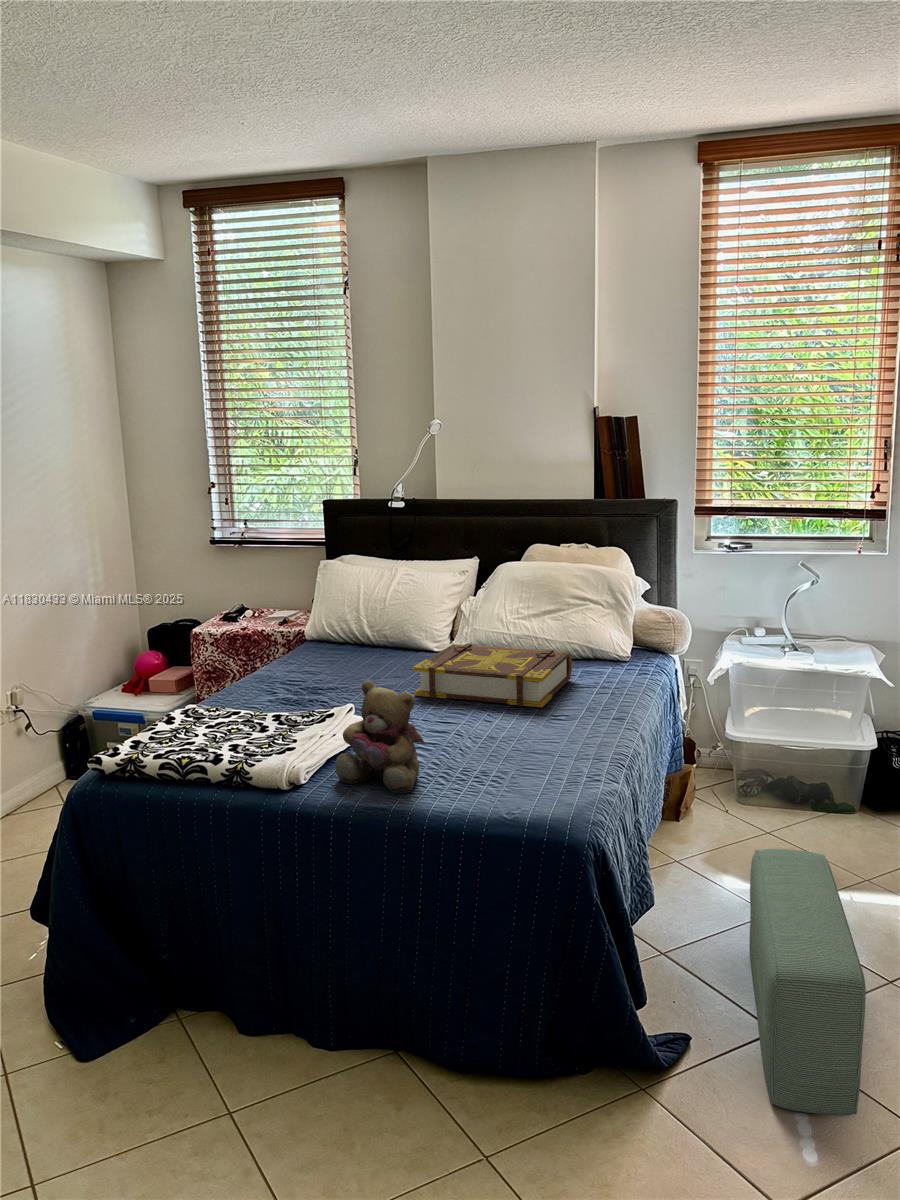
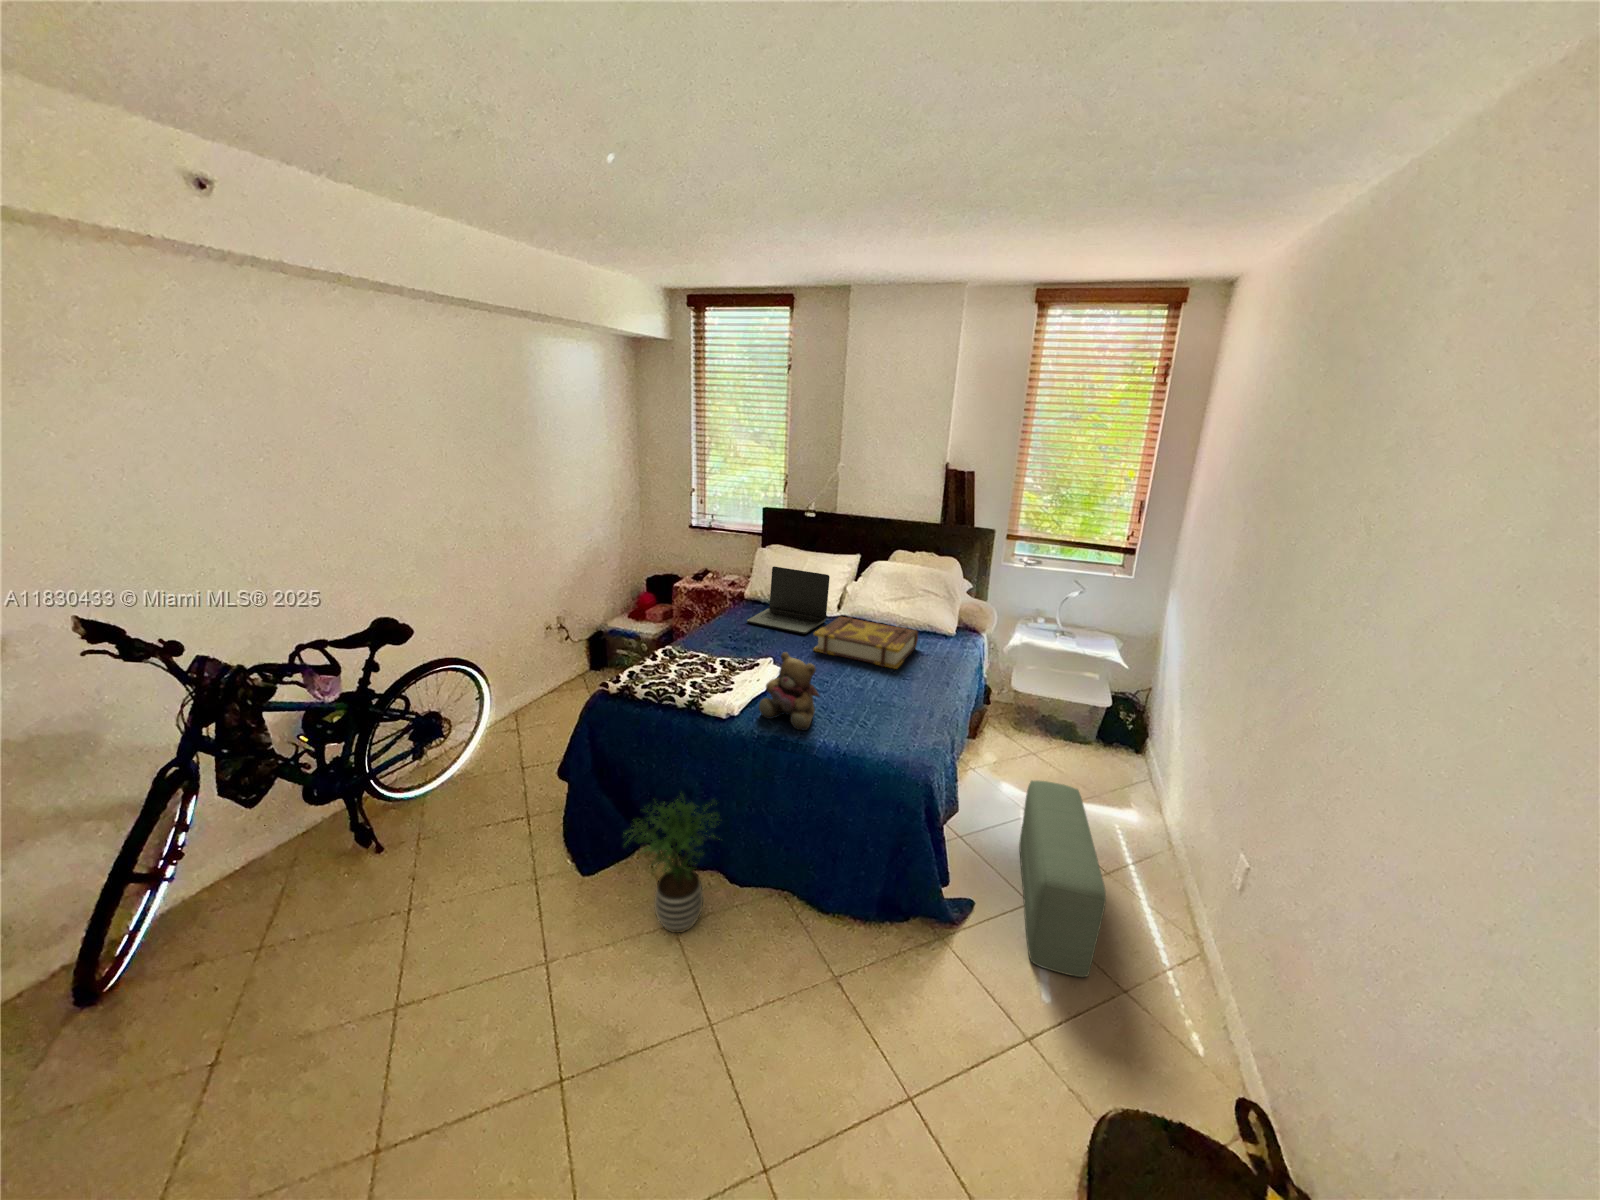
laptop: none [310,581,432,675] -> present [747,566,830,634]
potted plant: none [141,903,295,1125] -> present [626,793,720,933]

